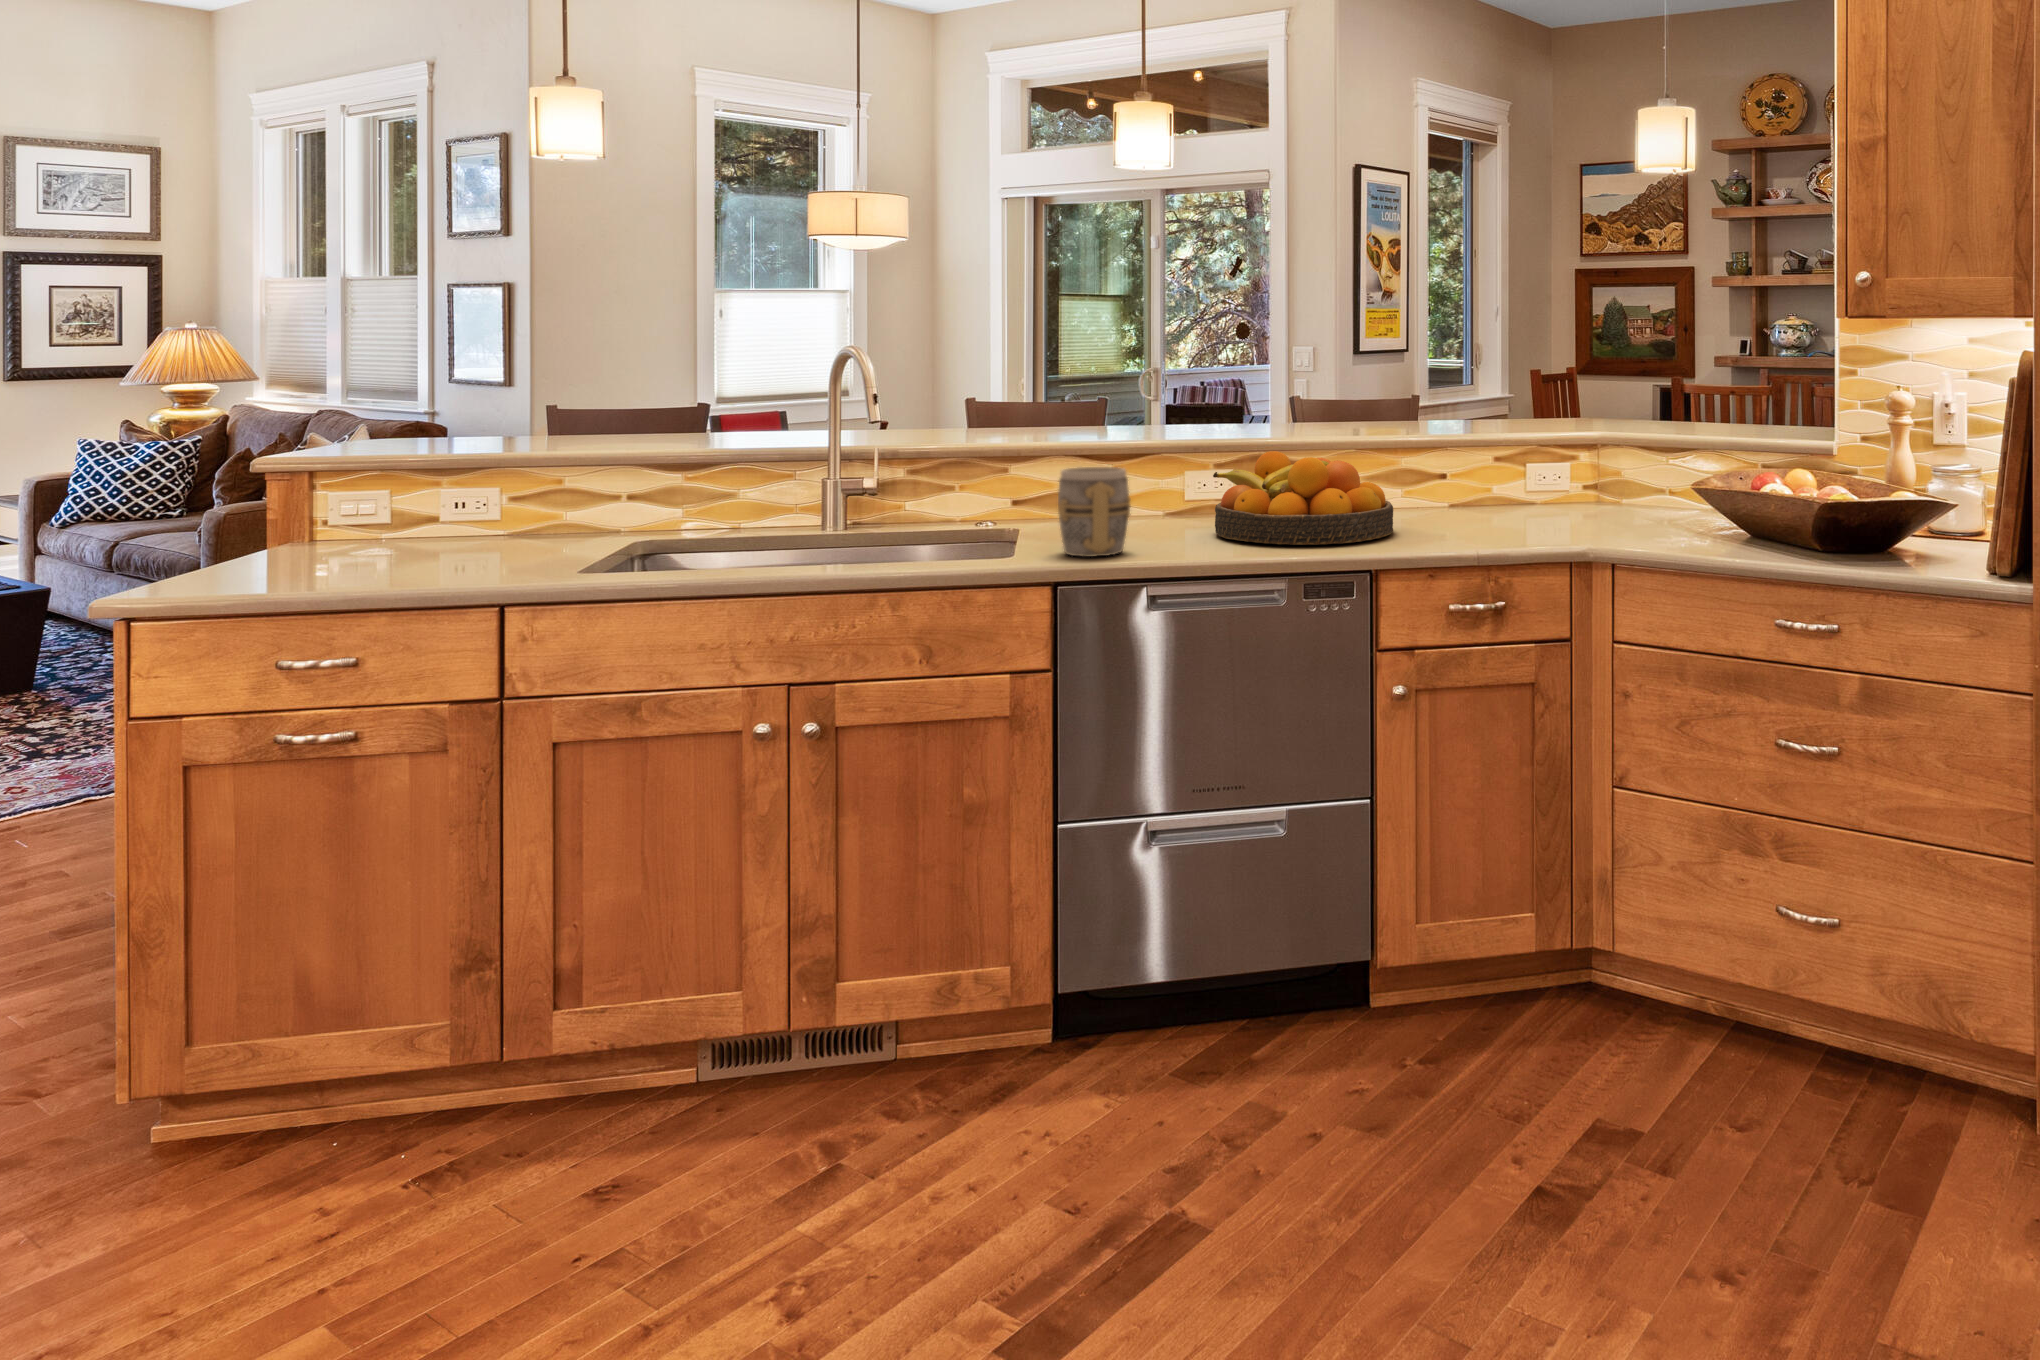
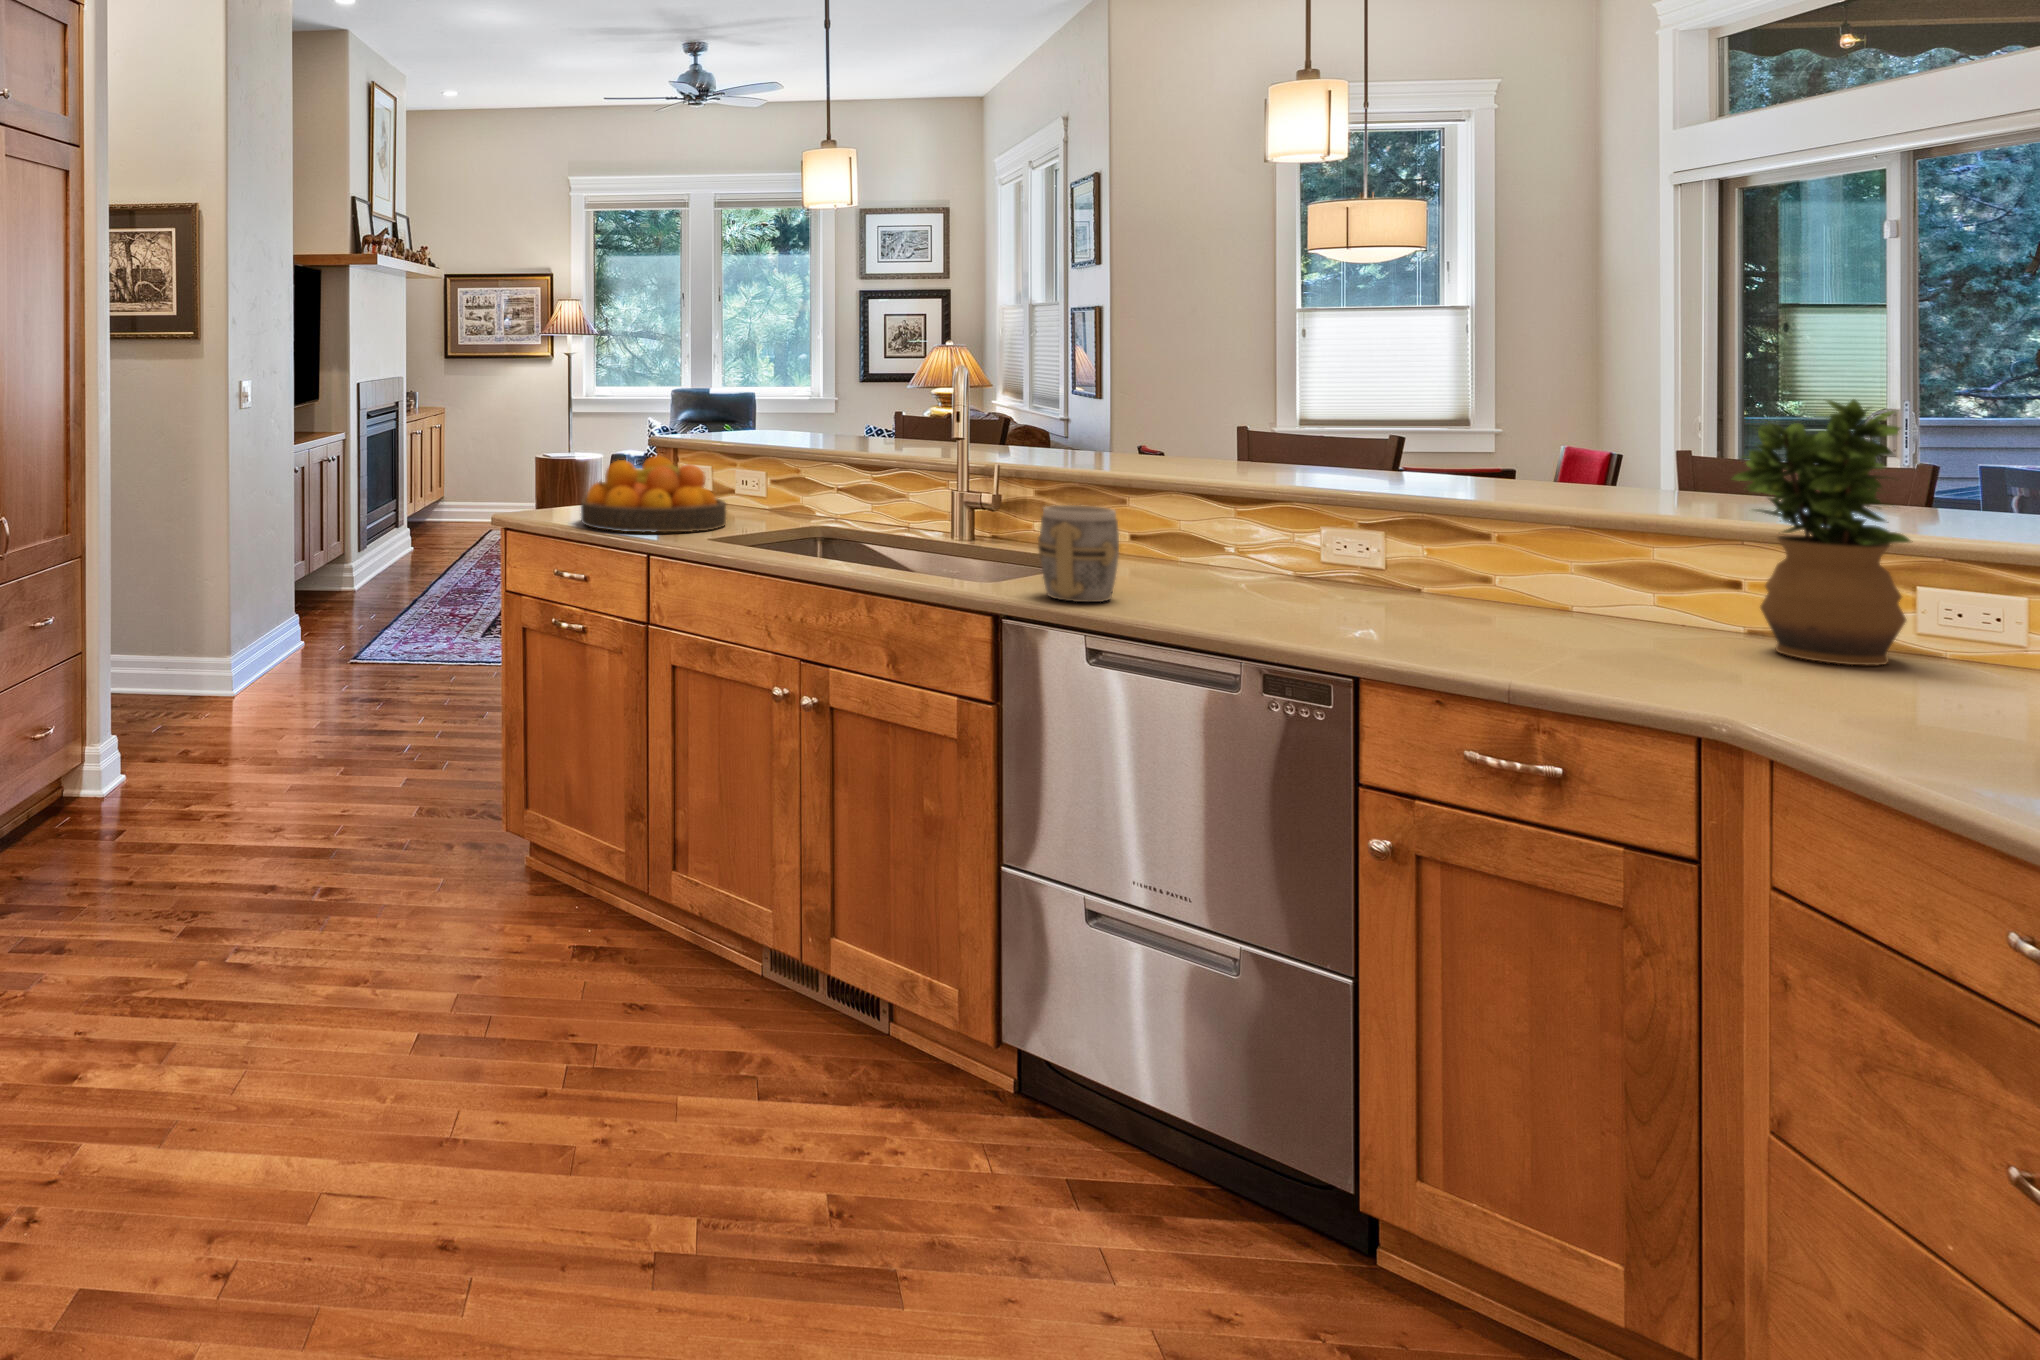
potted plant: none [1474,351,1554,515] -> present [1730,400,1910,665]
fruit bowl: present [1213,451,1393,545] -> present [581,456,726,532]

